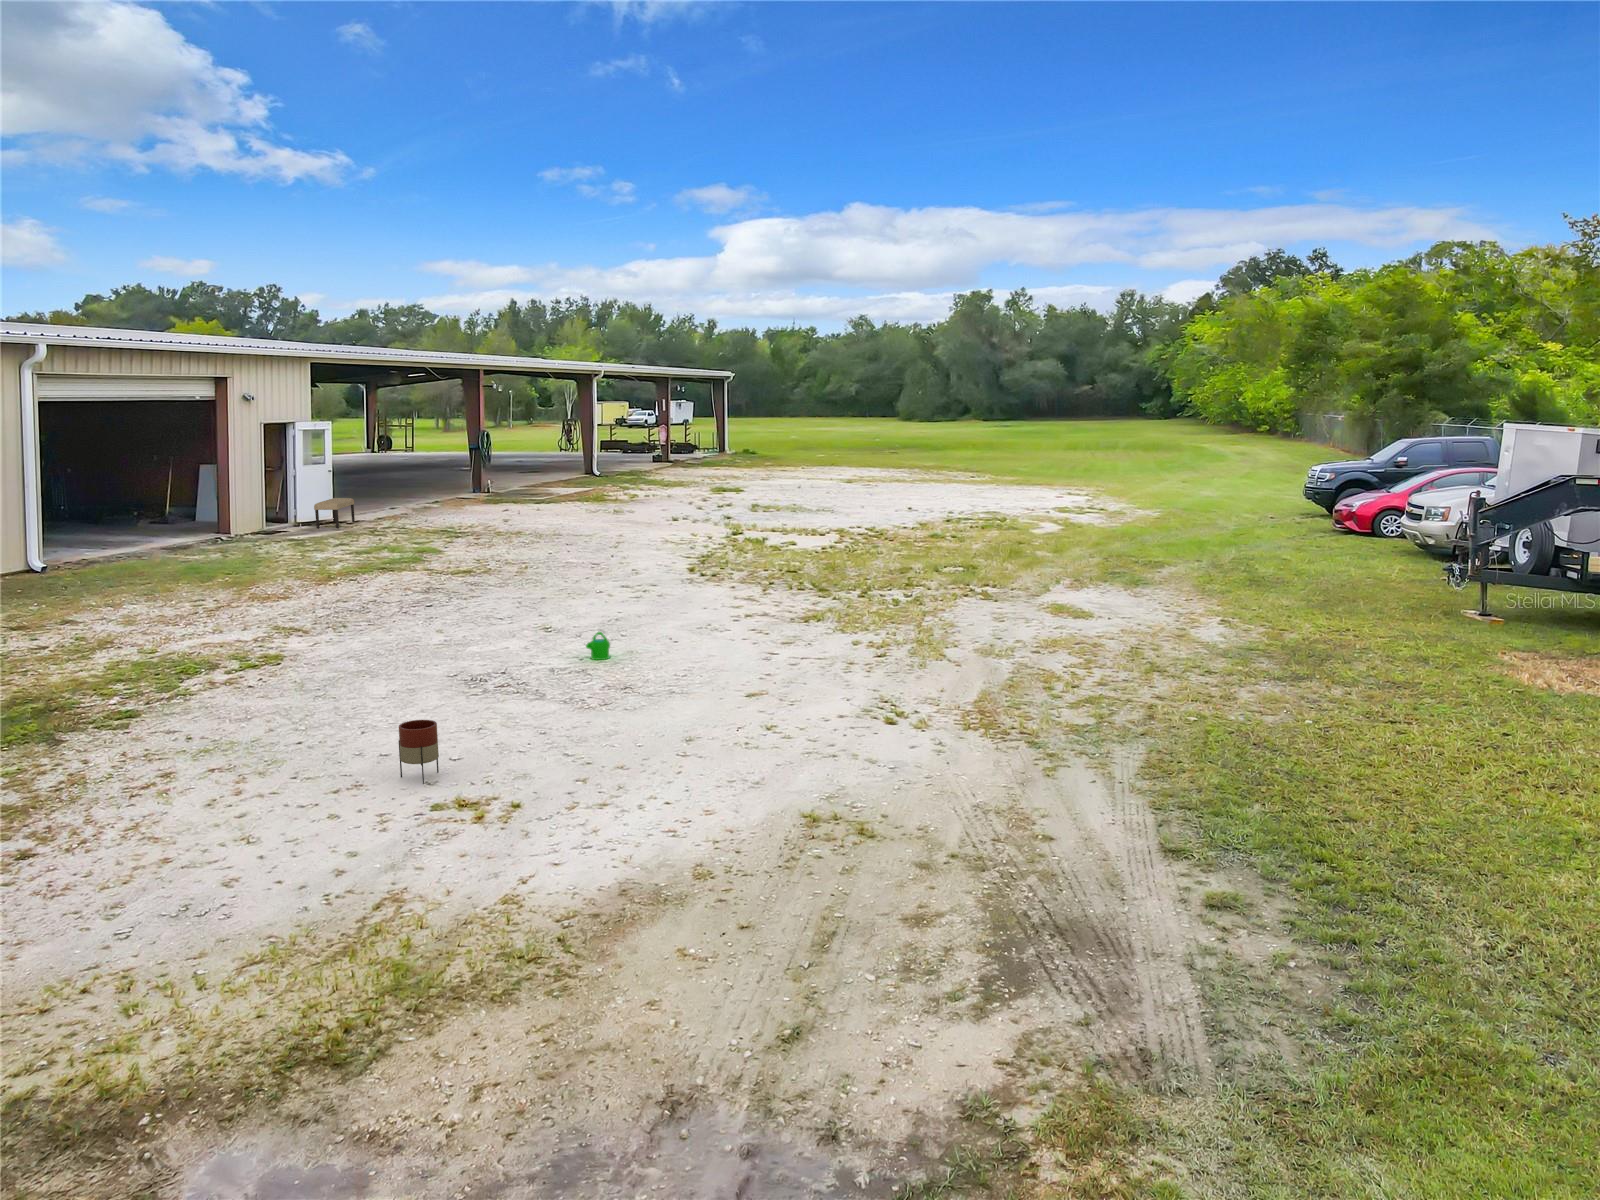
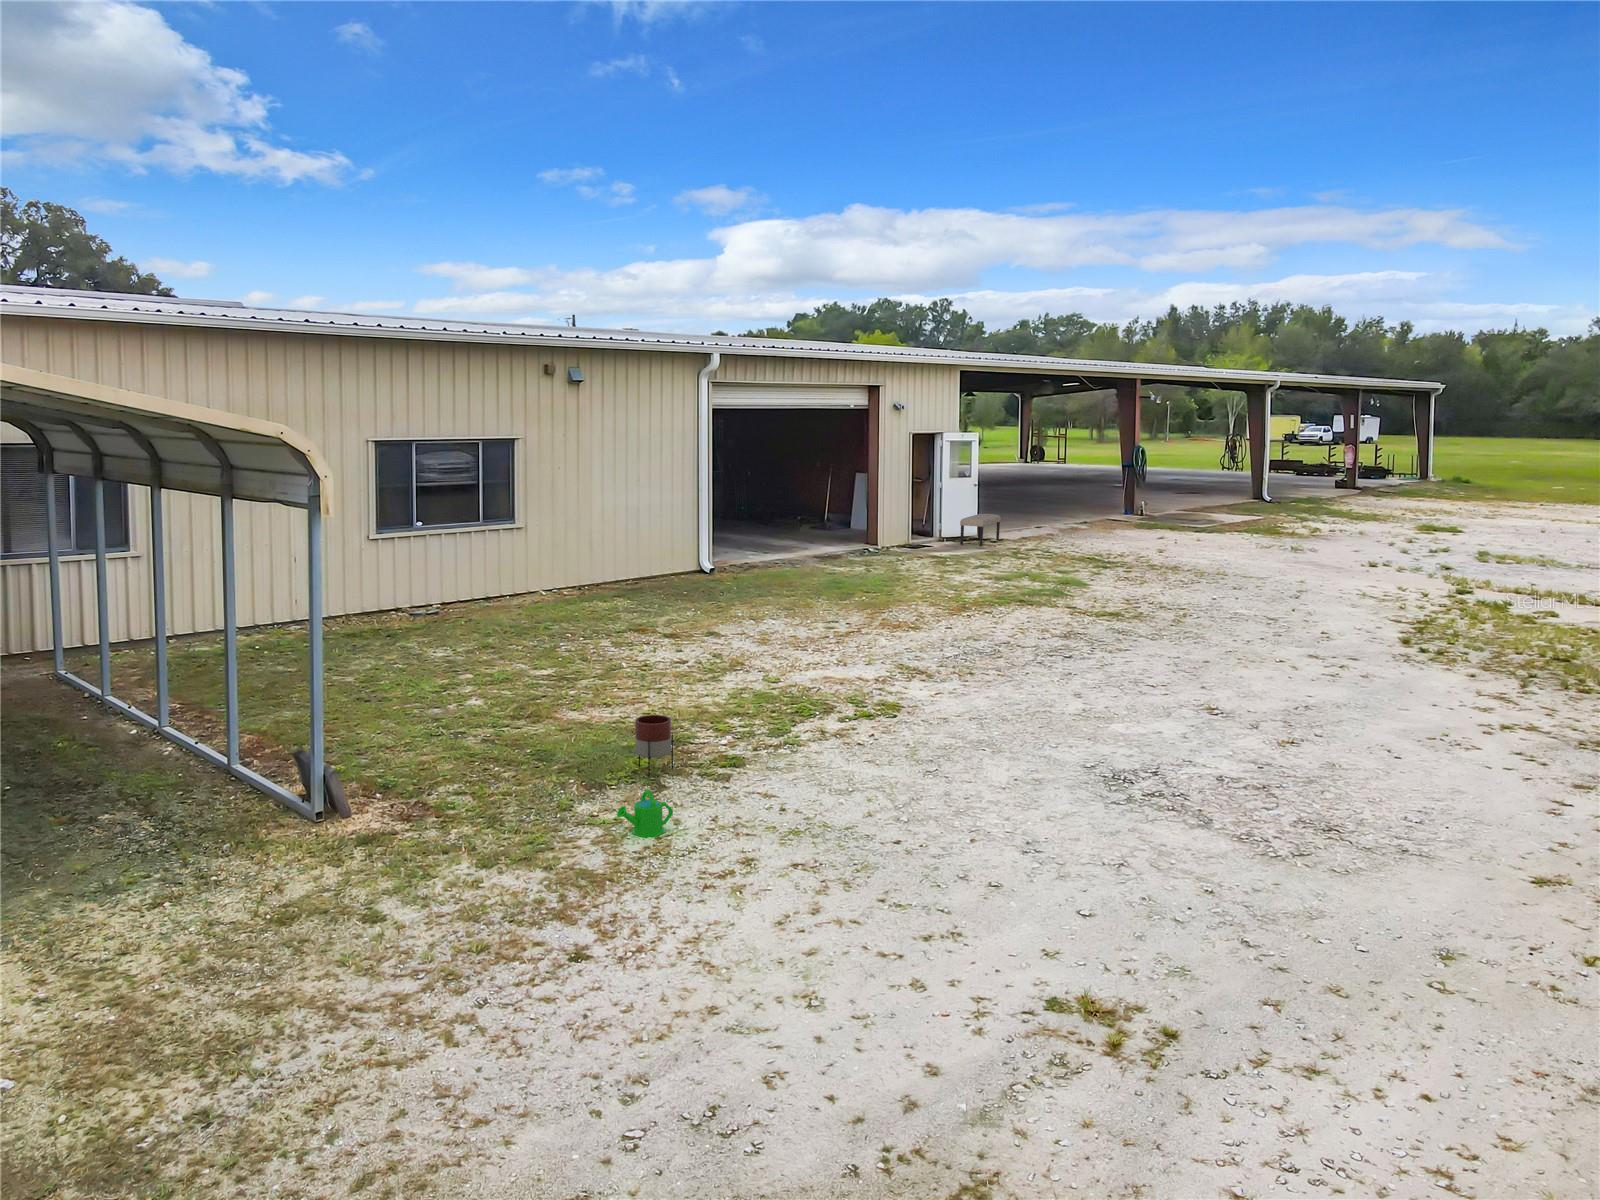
watering can: present [586,632,610,660] -> present [617,789,673,837]
planter: present [399,720,439,784] -> present [635,715,673,777]

